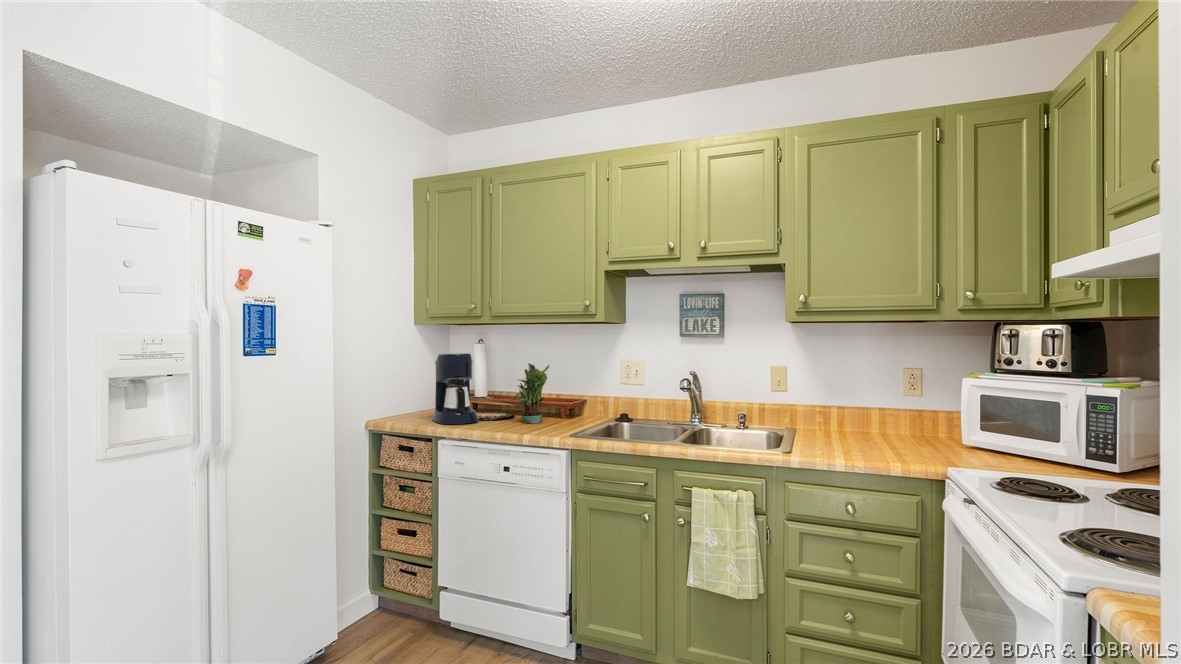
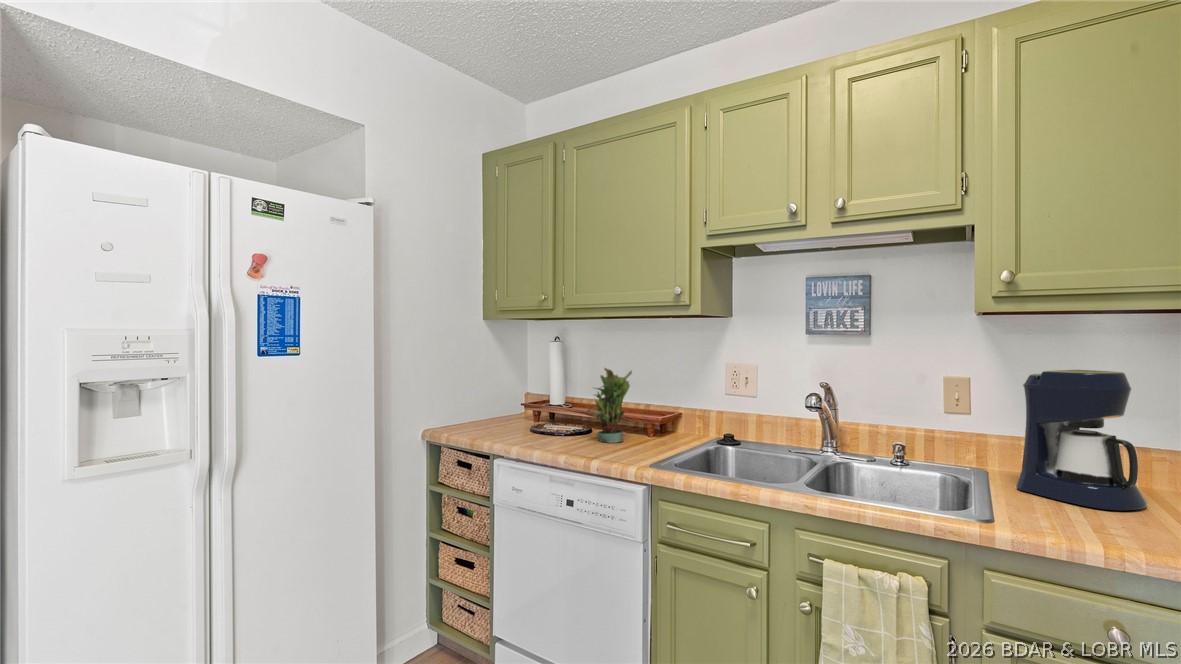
coffee maker: present [432,353,479,425] -> present [1016,370,1147,510]

